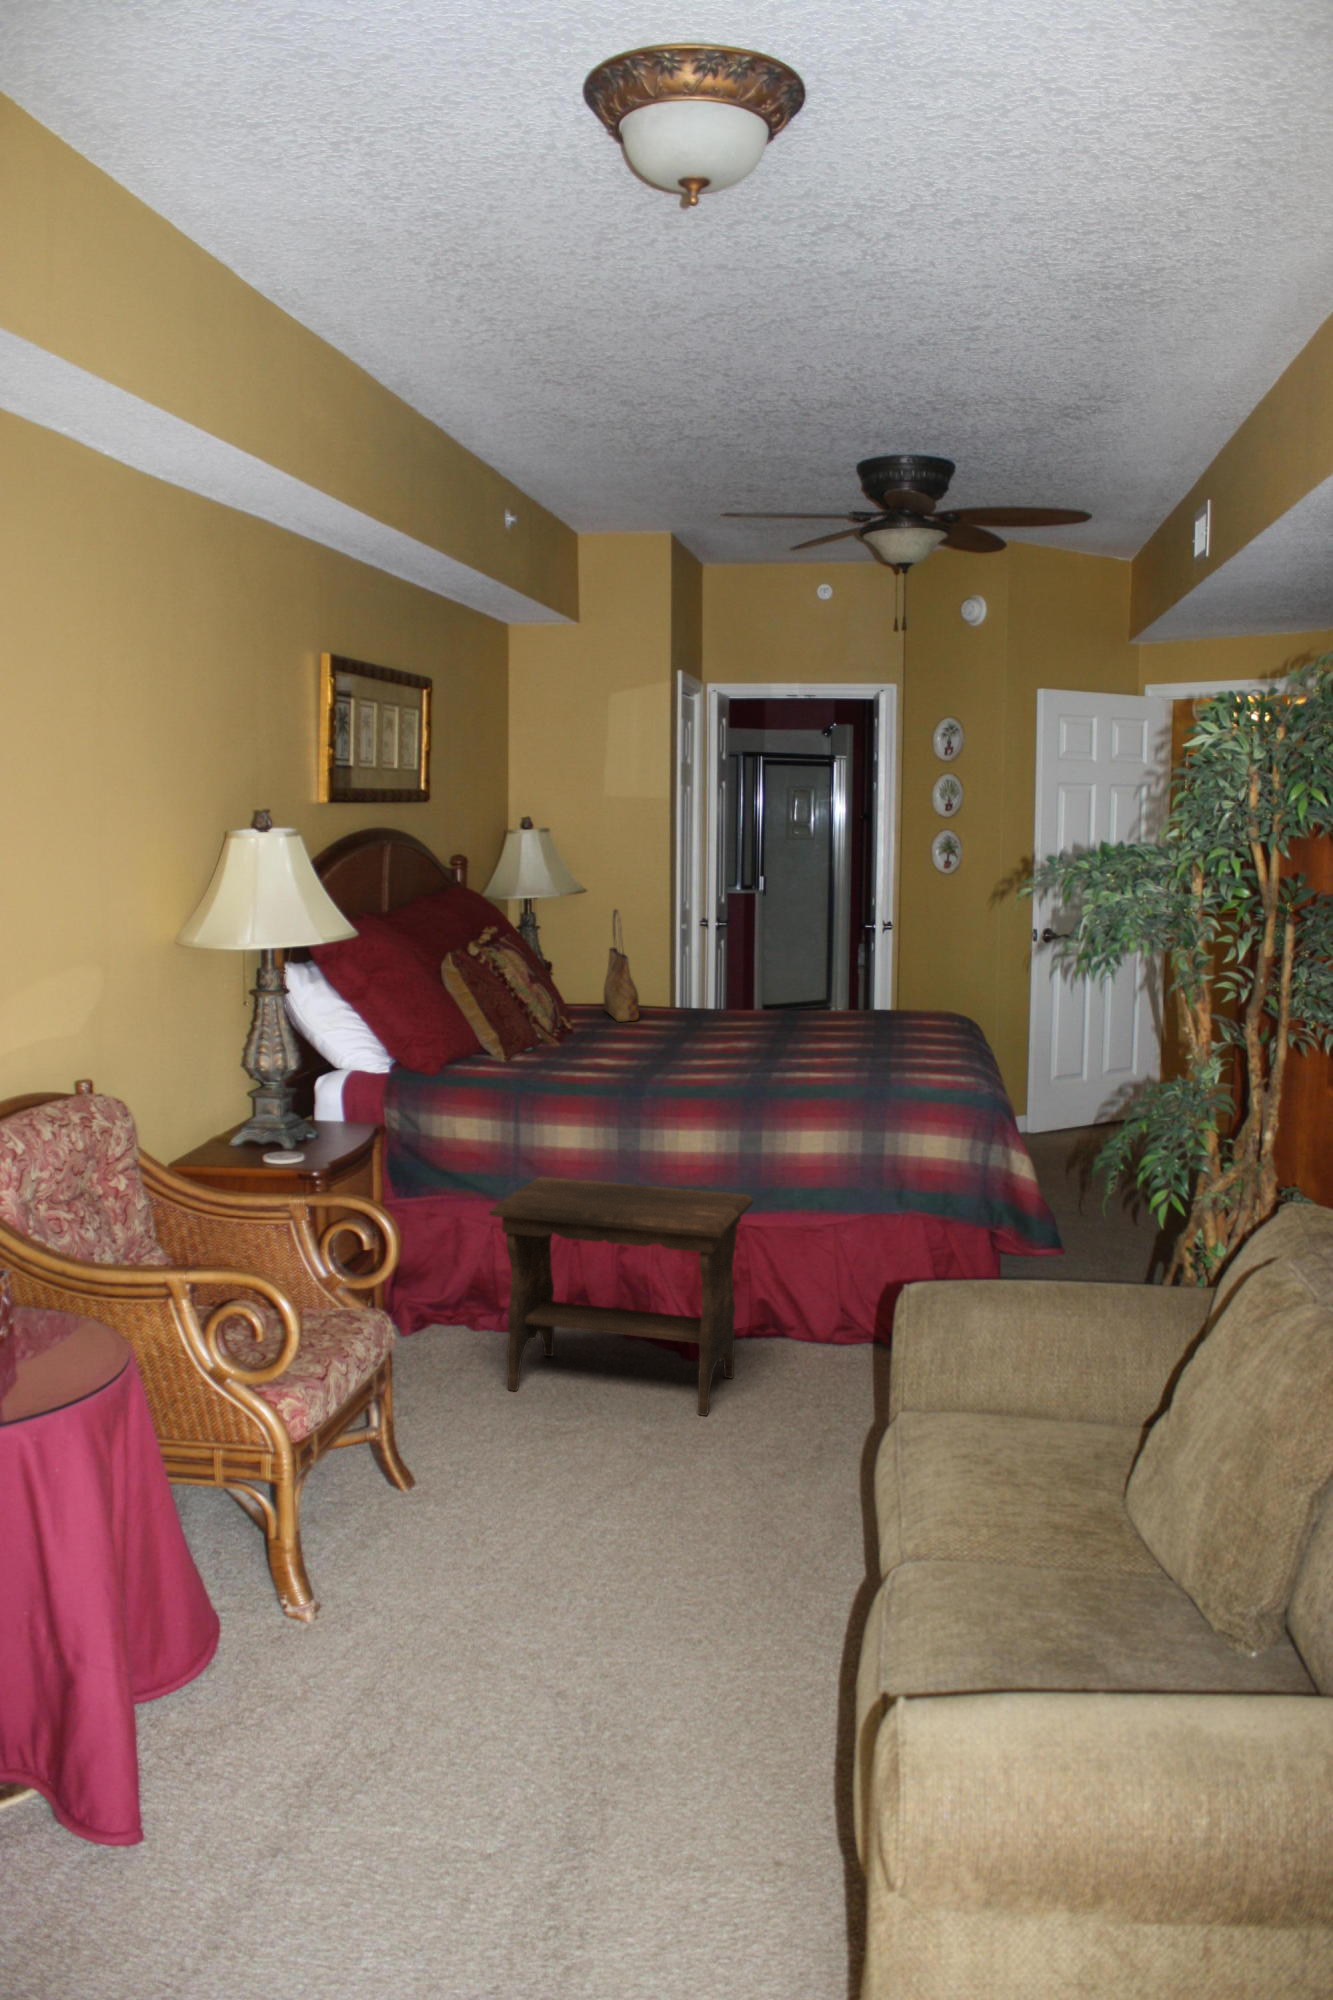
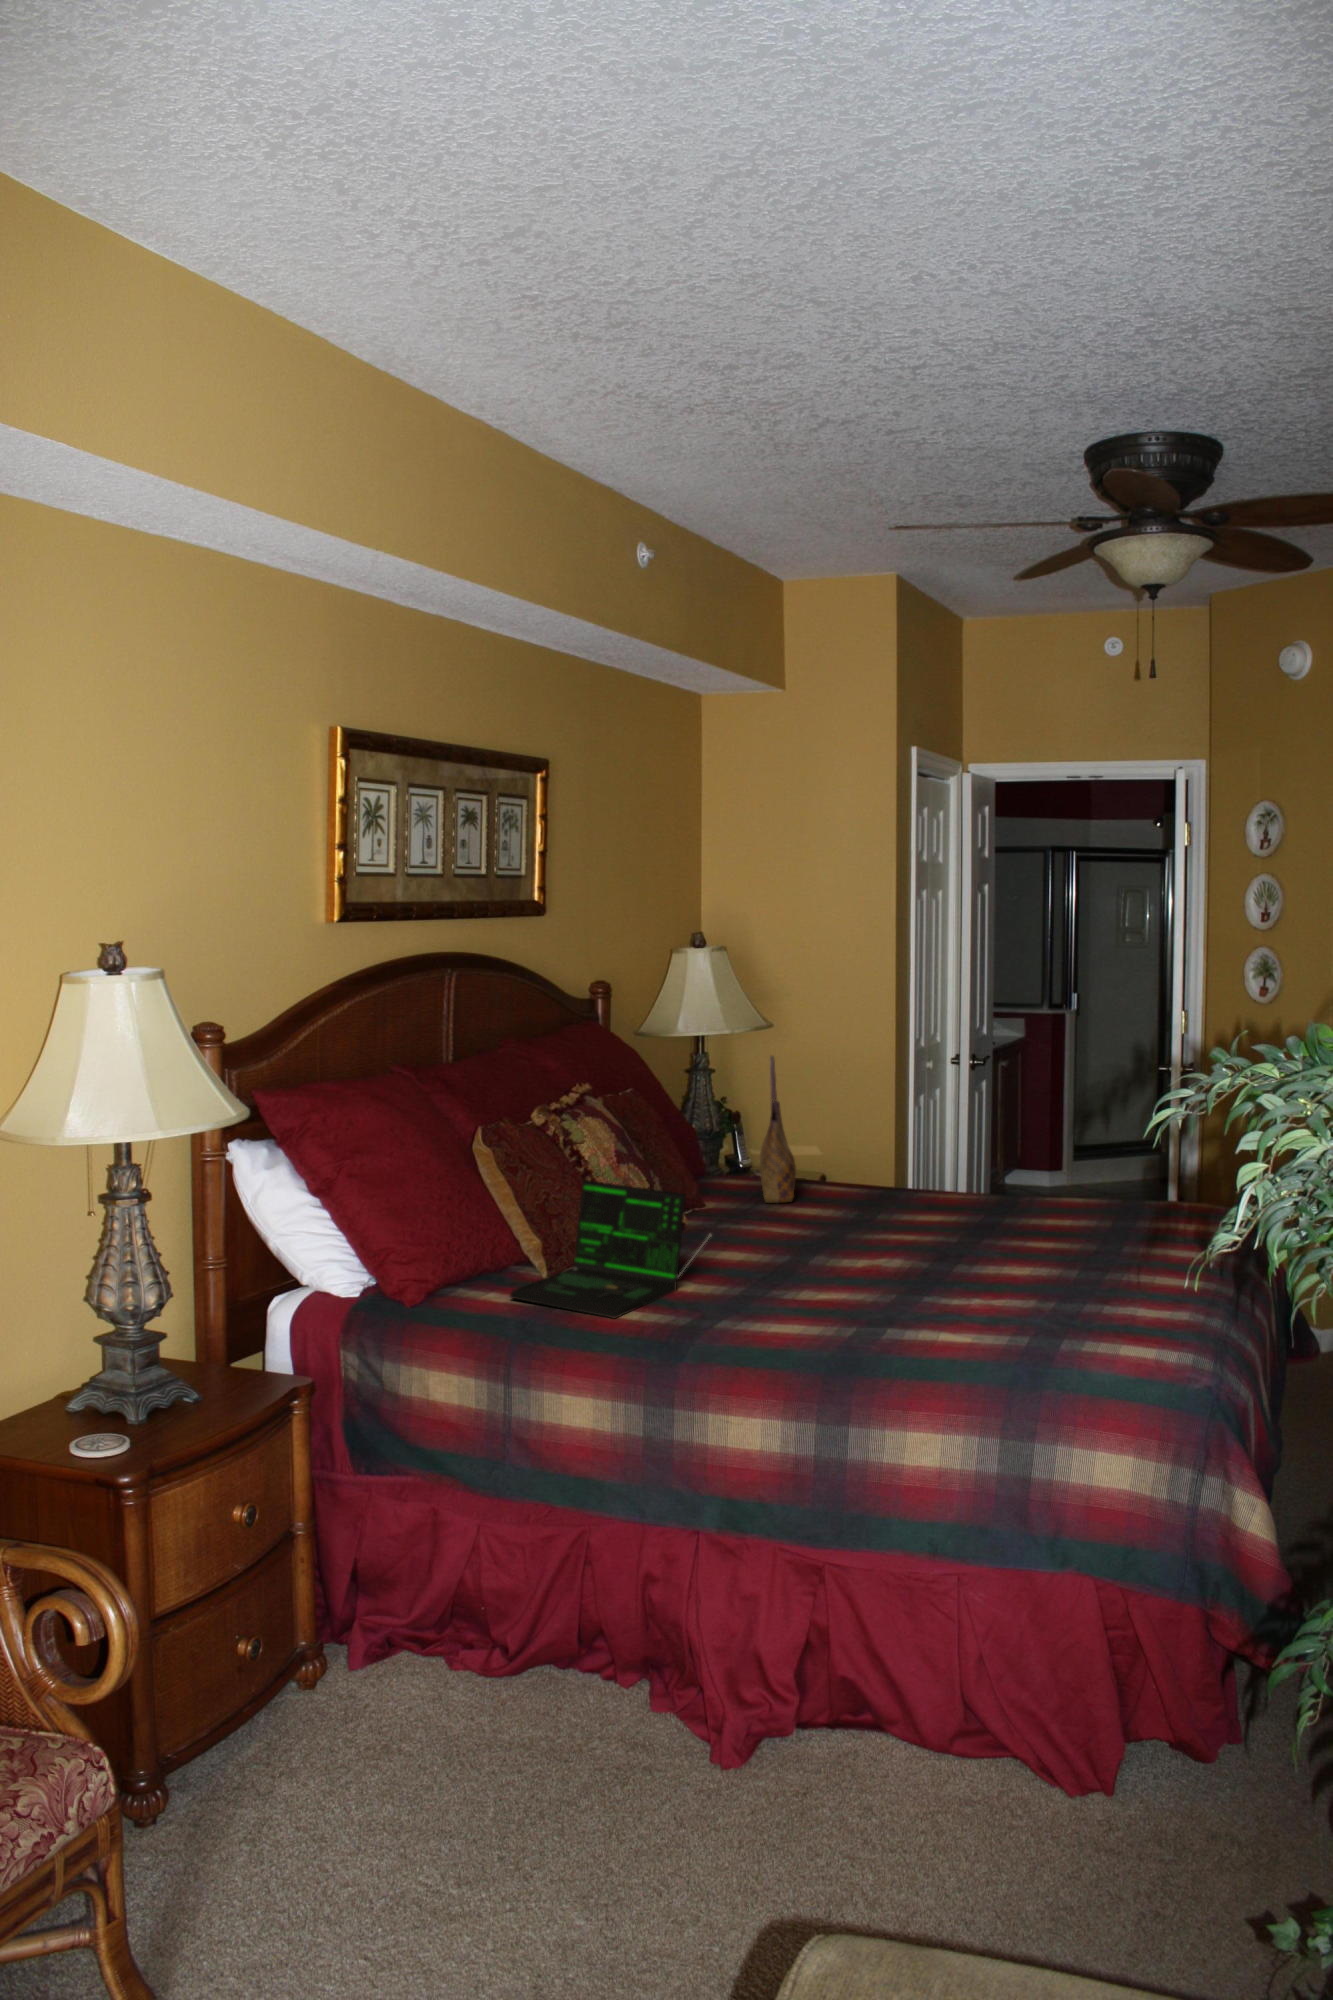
laptop: none [490,993,631,1081] -> present [510,1180,711,1318]
footstool: present [489,1177,753,1416] -> none [393,1472,799,1926]

